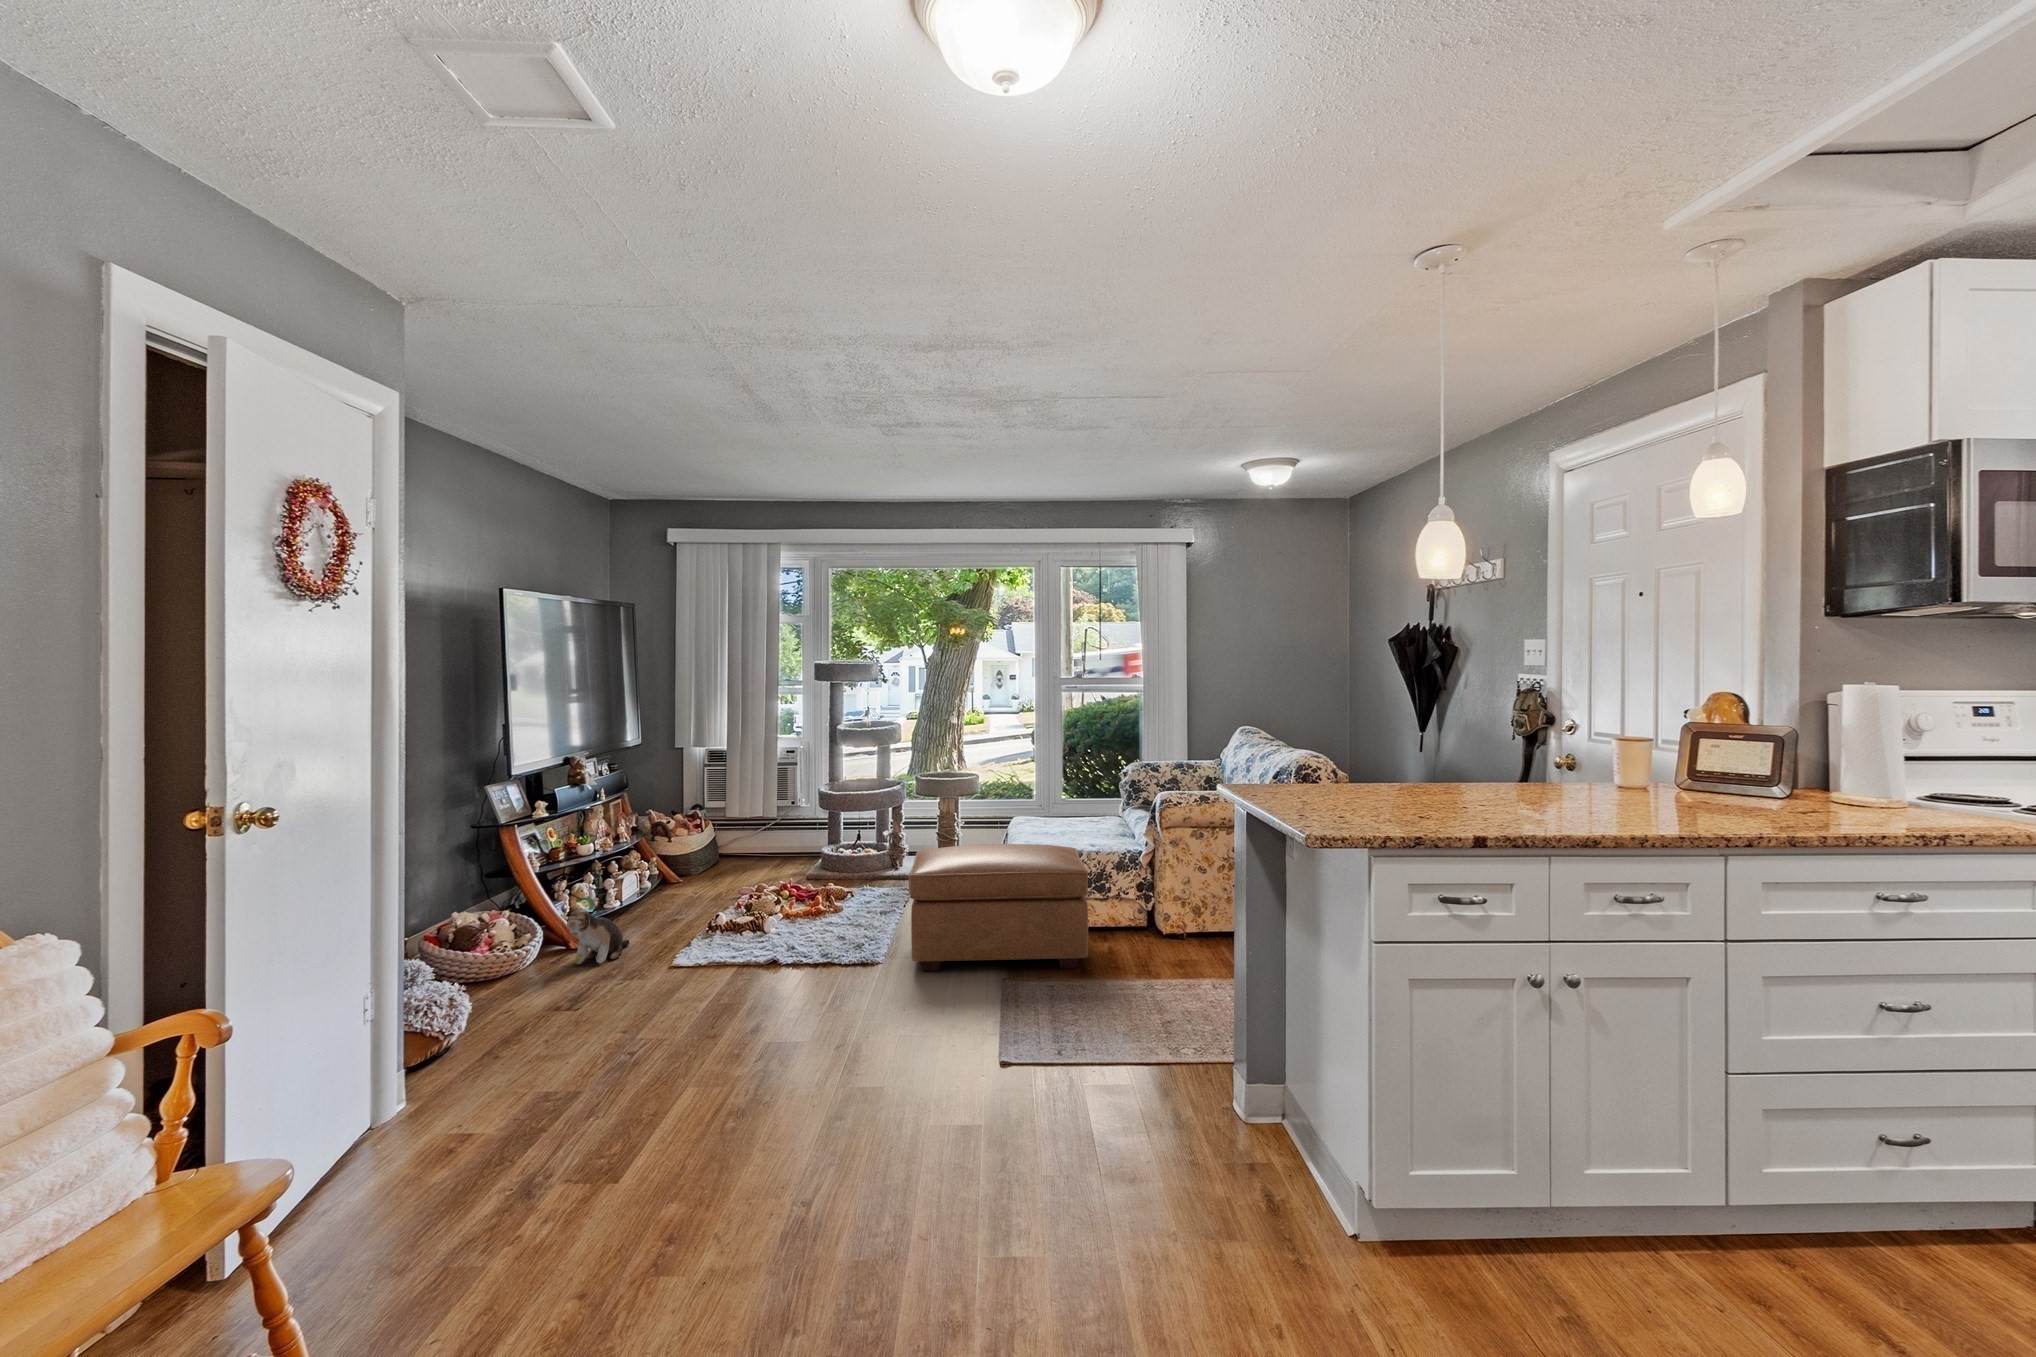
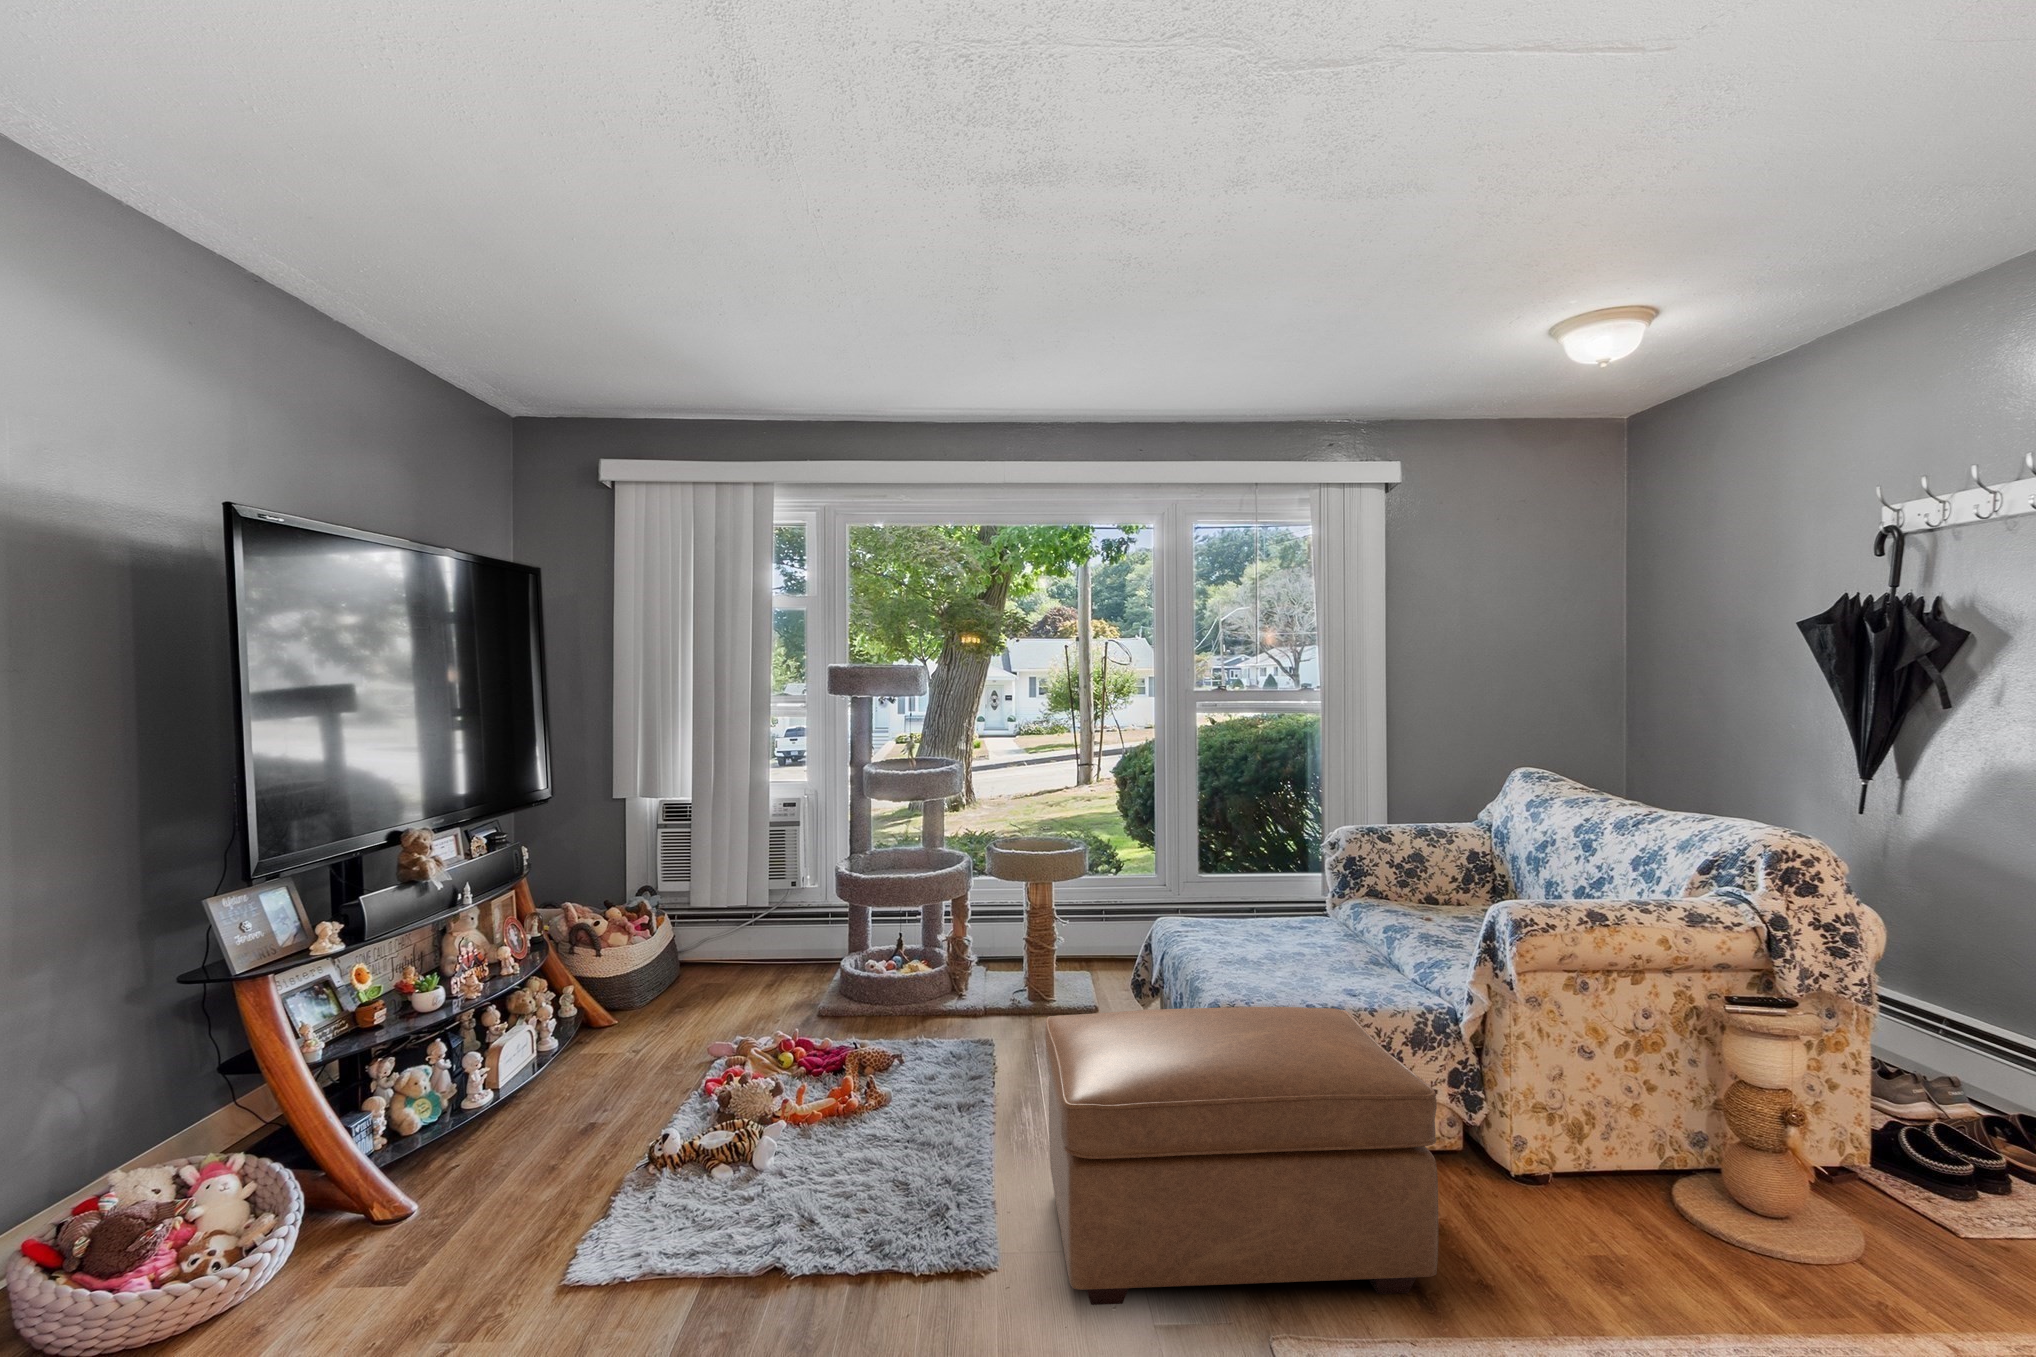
plush toy: present [560,909,629,964] -> none [326,1163,492,1276]

